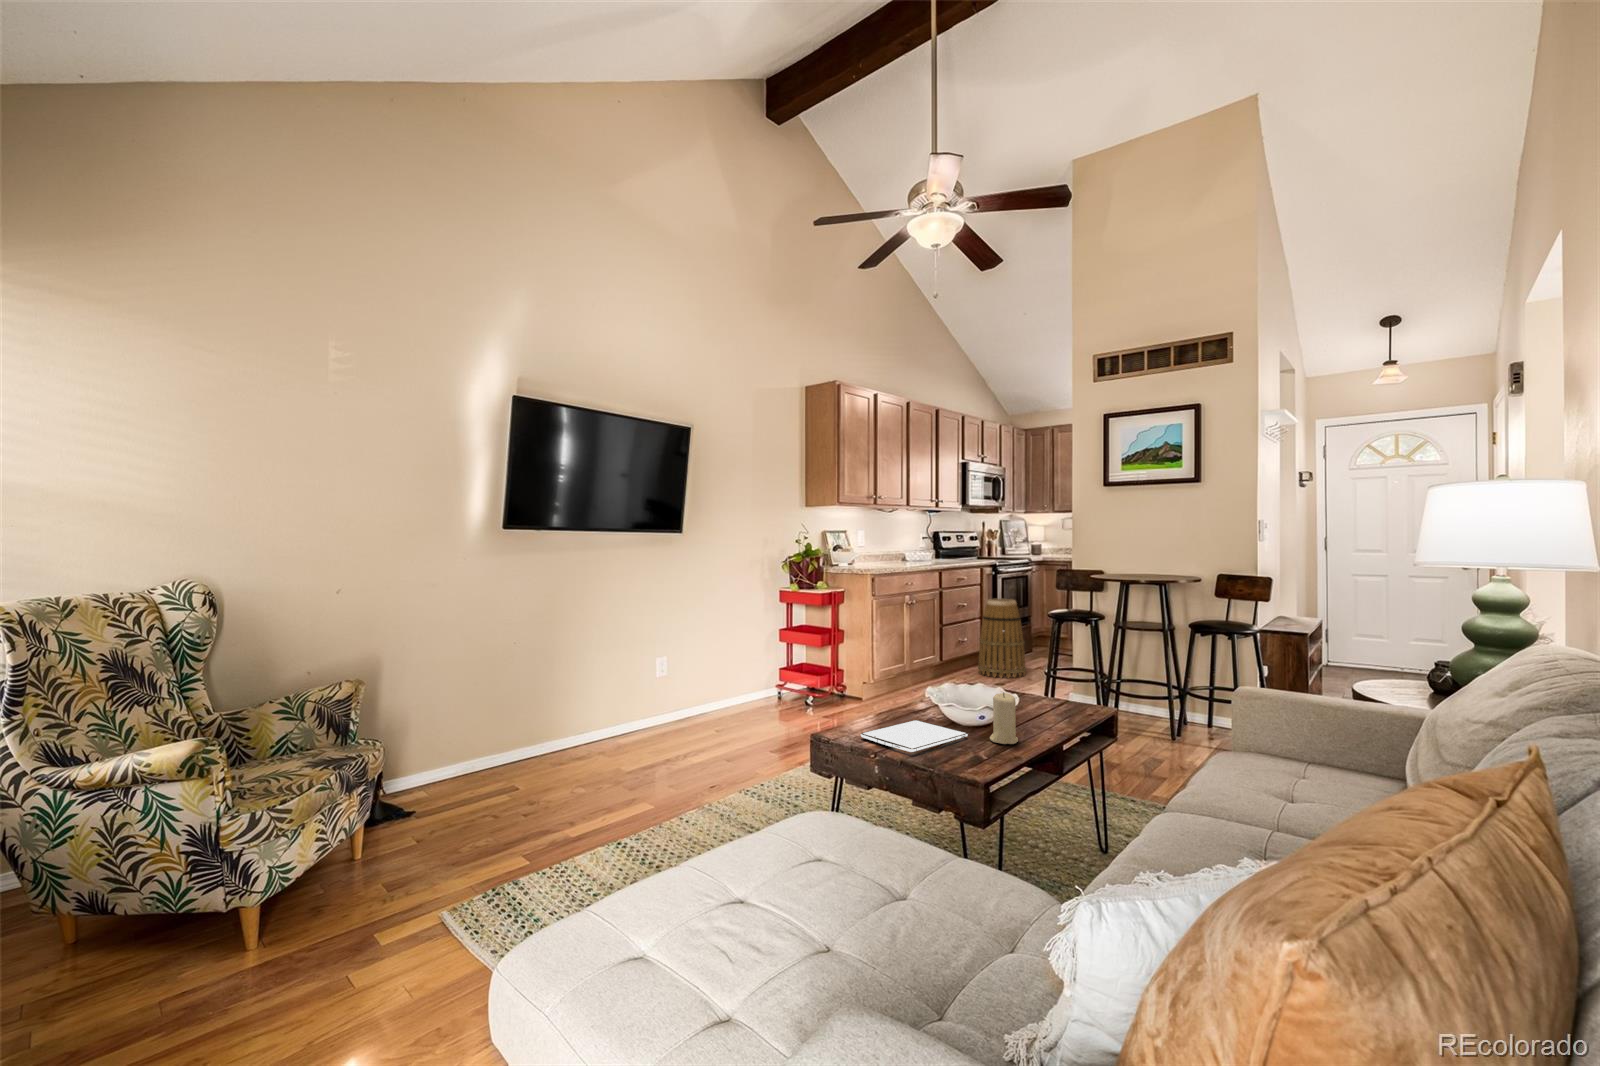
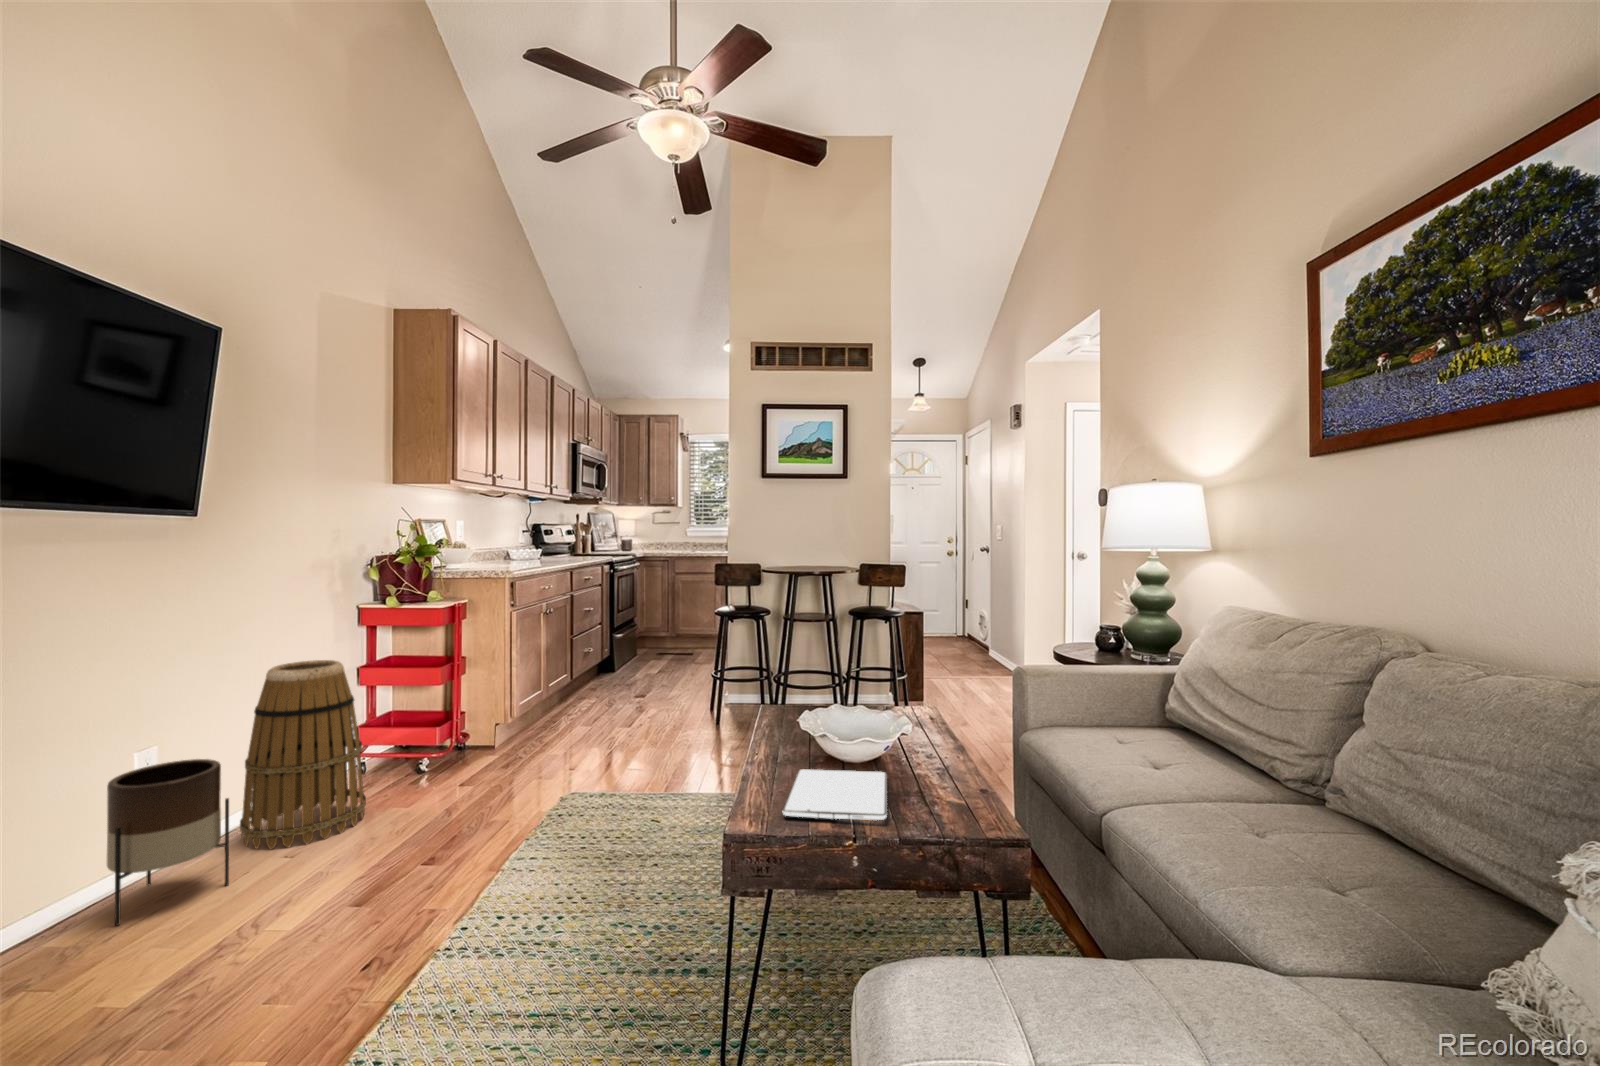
basket: present [978,599,1026,678] -> present [240,660,366,849]
planter: none [645,665,691,740] -> present [107,759,229,926]
candle: present [990,693,1018,744] -> none [902,711,940,776]

